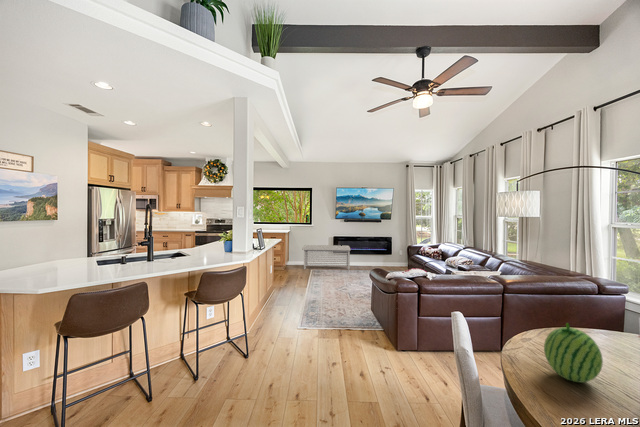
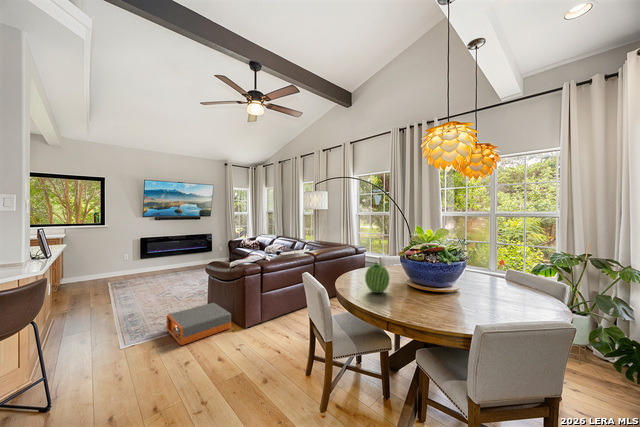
storage bench: present [302,245,351,270] -> none [96,246,167,281]
storage box: none [331,312,385,345] -> present [167,303,231,345]

